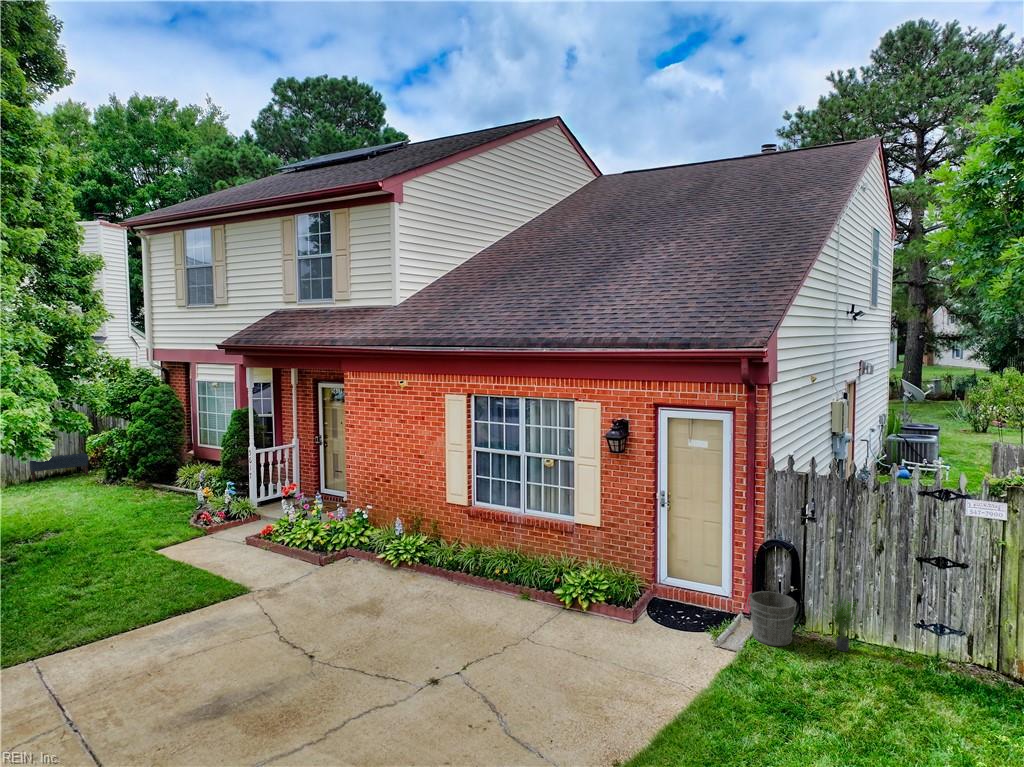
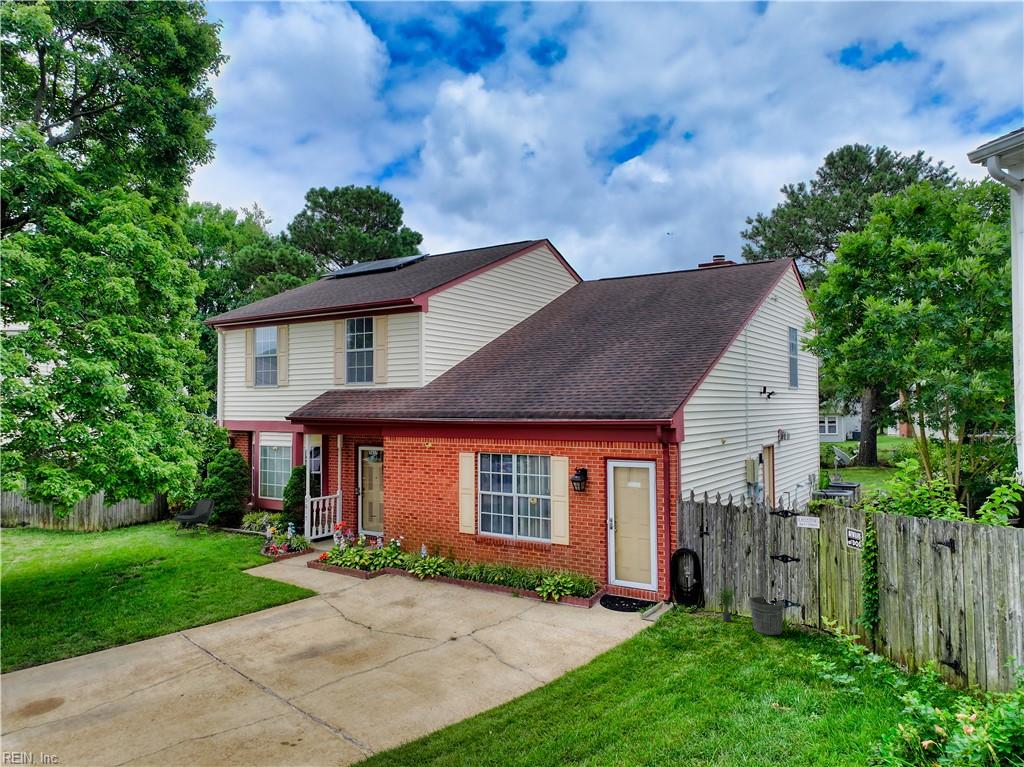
lounge chair: none [89,448,144,498] -> present [174,499,215,538]
bench: present [29,453,88,482] -> none [119,504,165,527]
bucket: present [747,591,797,646] -> present [748,597,784,635]

